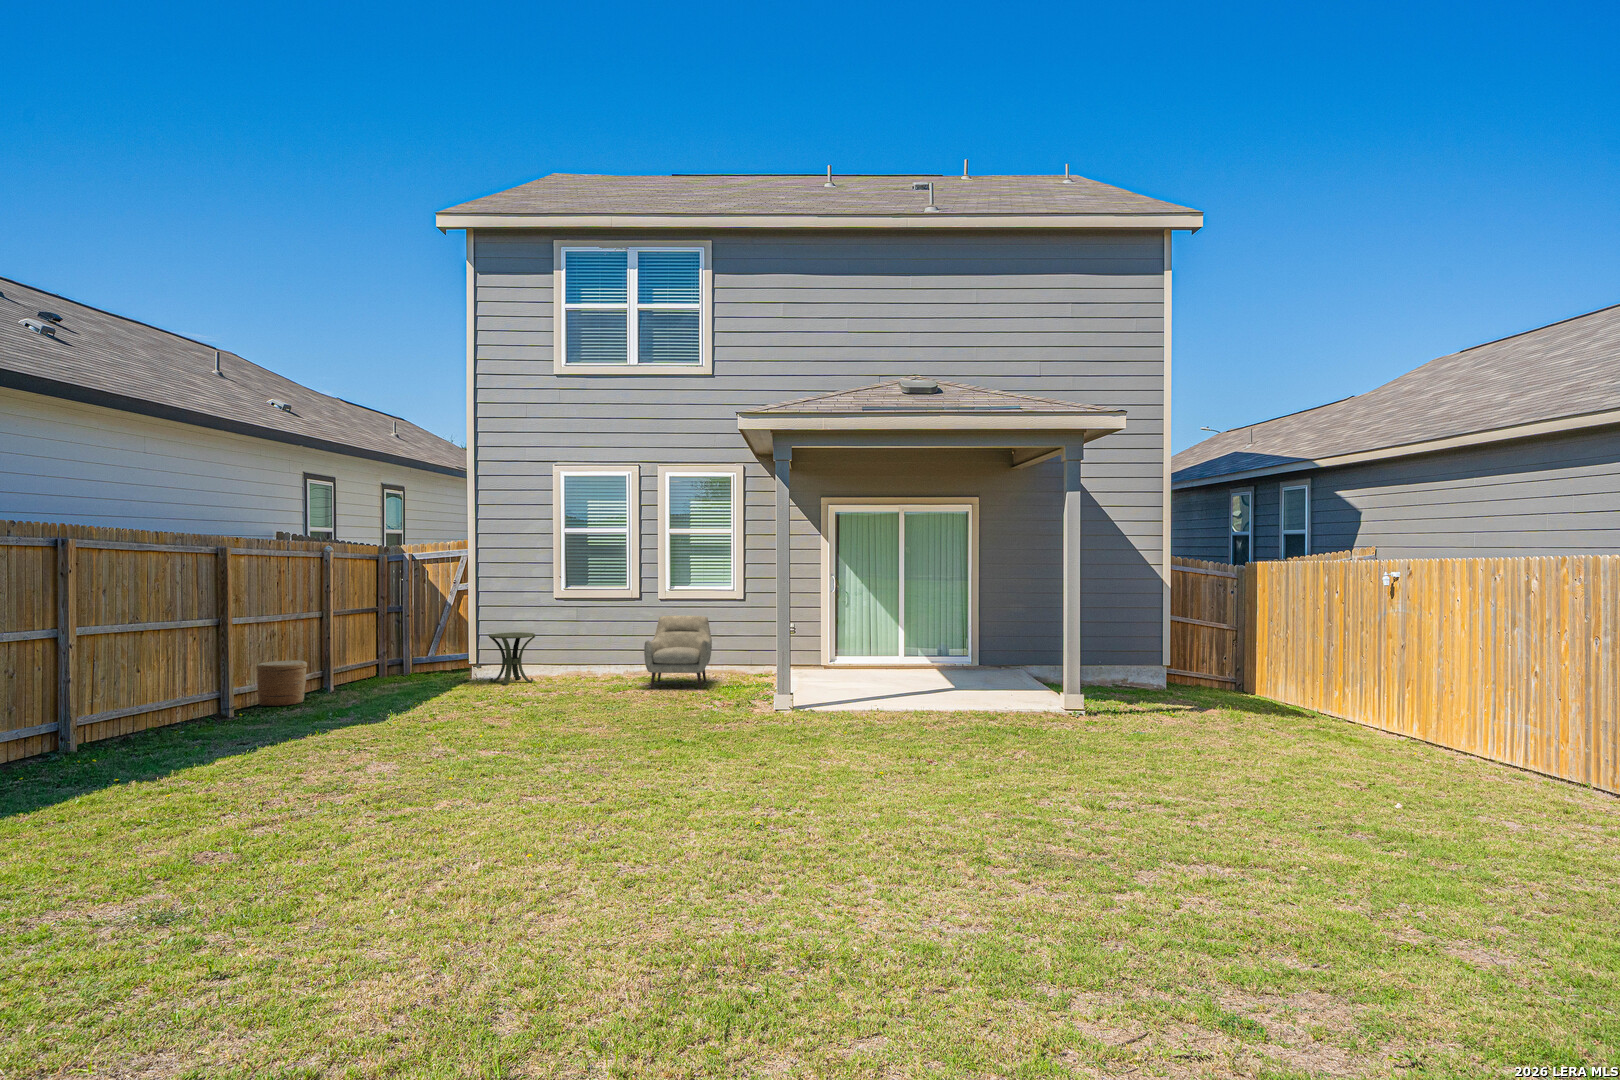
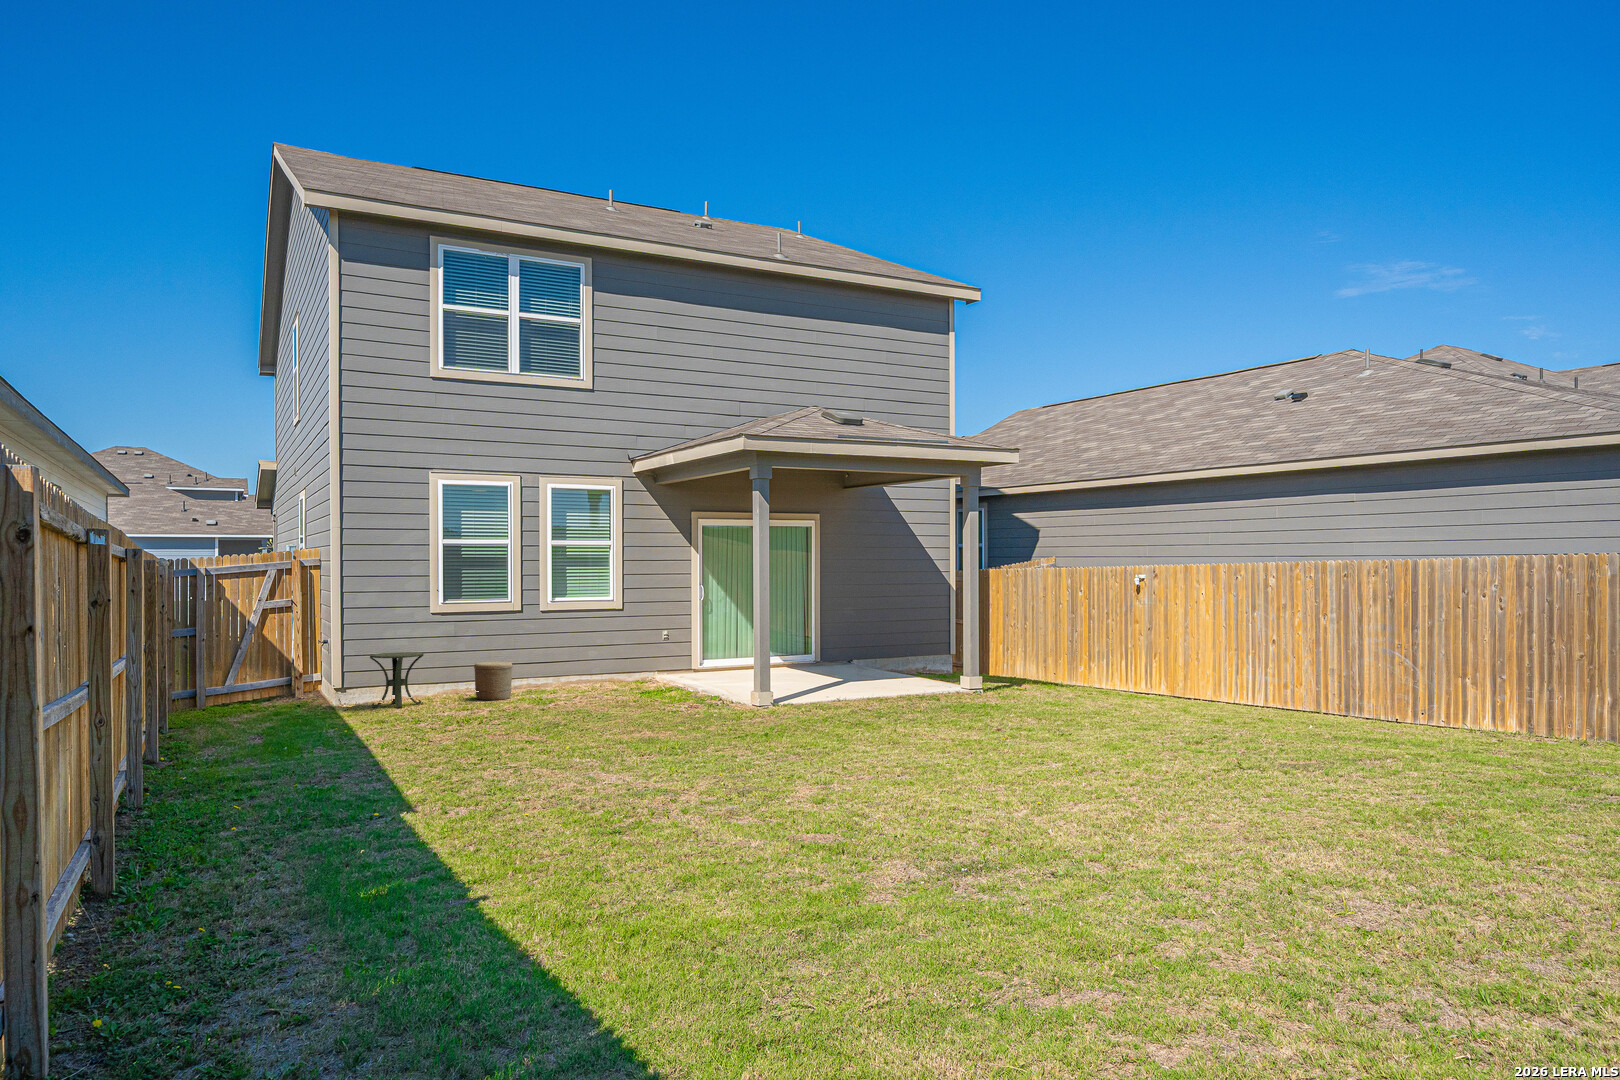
chair: present [644,616,712,689] -> none [543,627,618,699]
woven basket: present [256,660,307,706] -> present [474,662,512,700]

